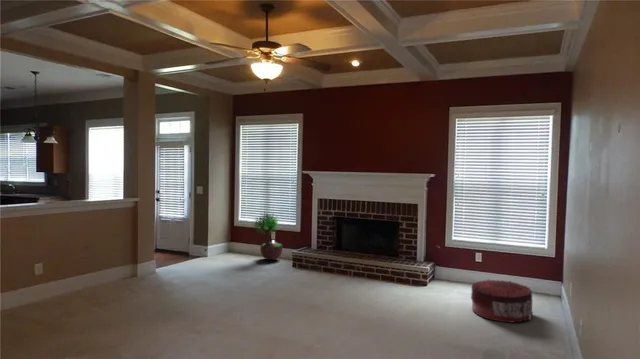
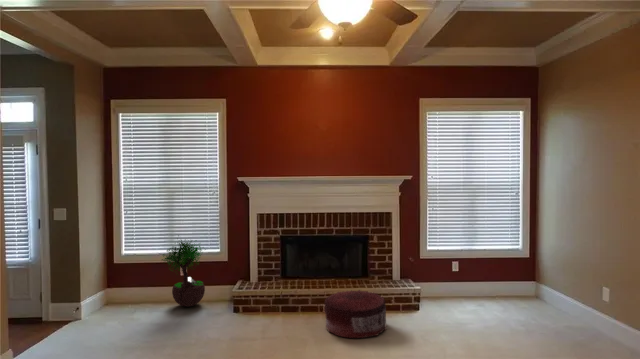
pouf: present [471,280,533,322] -> present [325,290,386,338]

